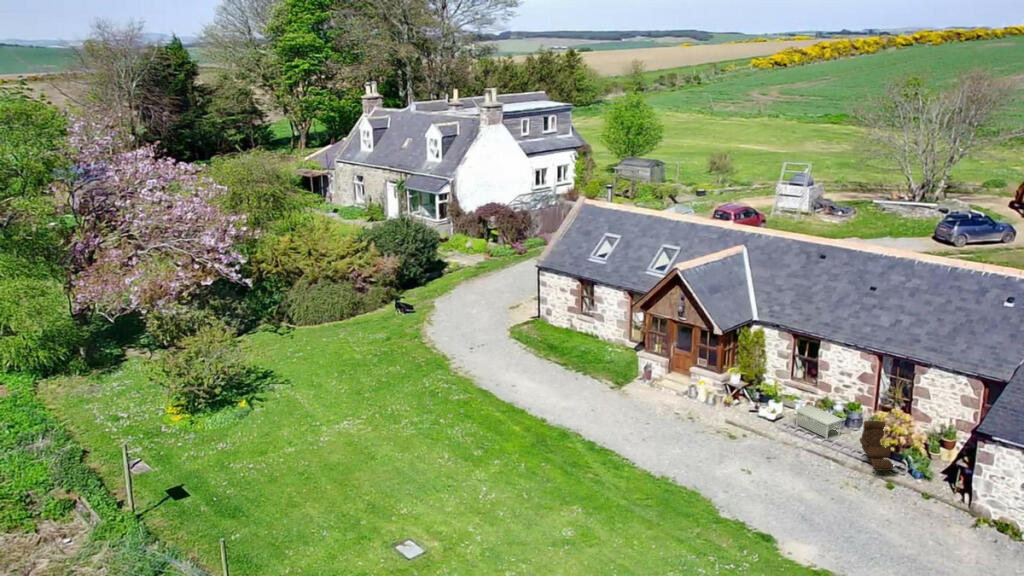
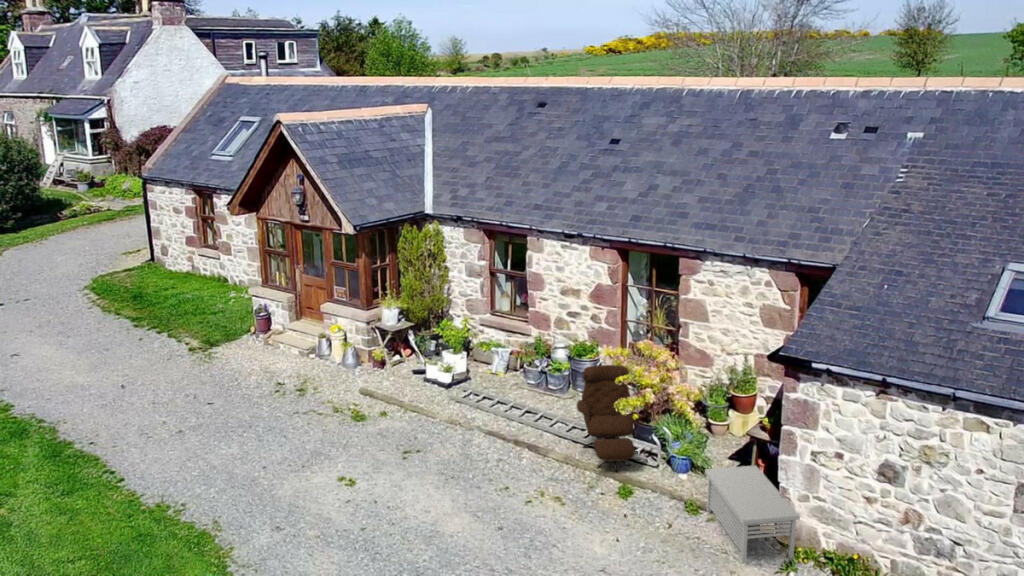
storage bench: present [796,405,843,440] -> present [705,466,800,563]

